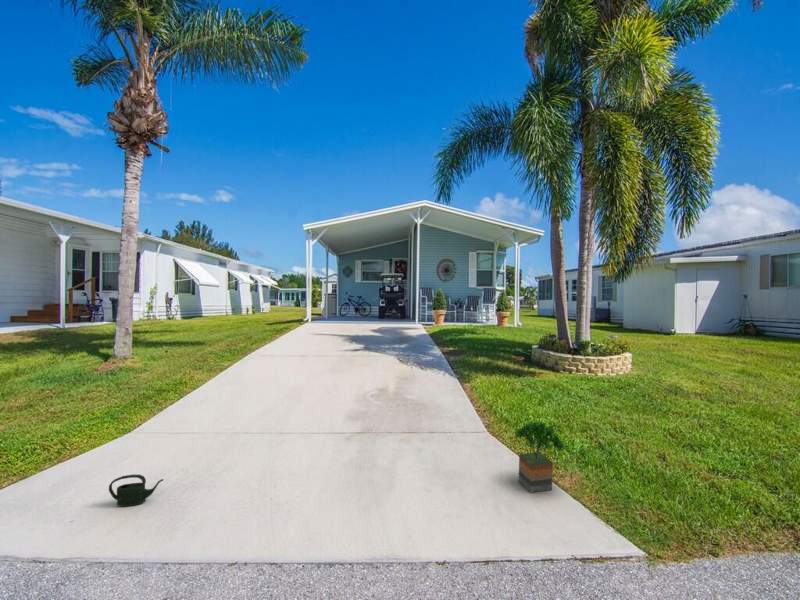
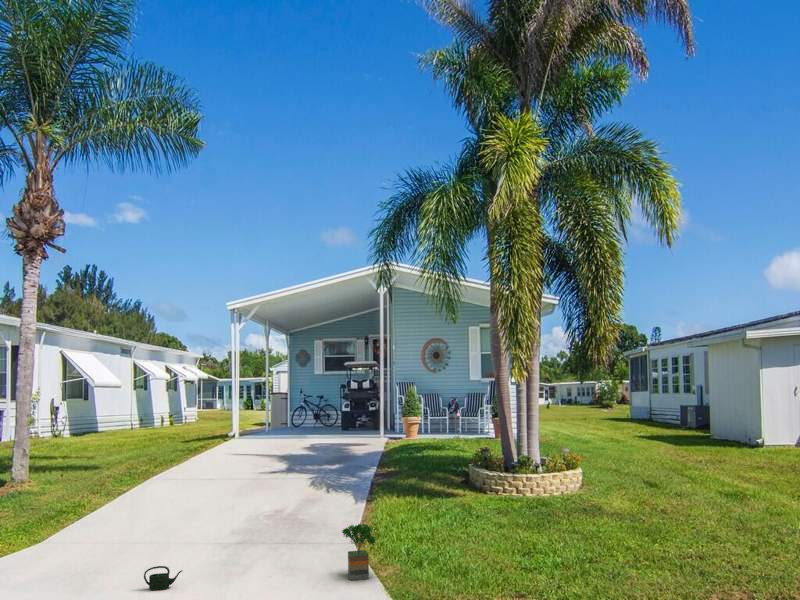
watering can: present [109,474,163,507] -> present [144,566,182,591]

